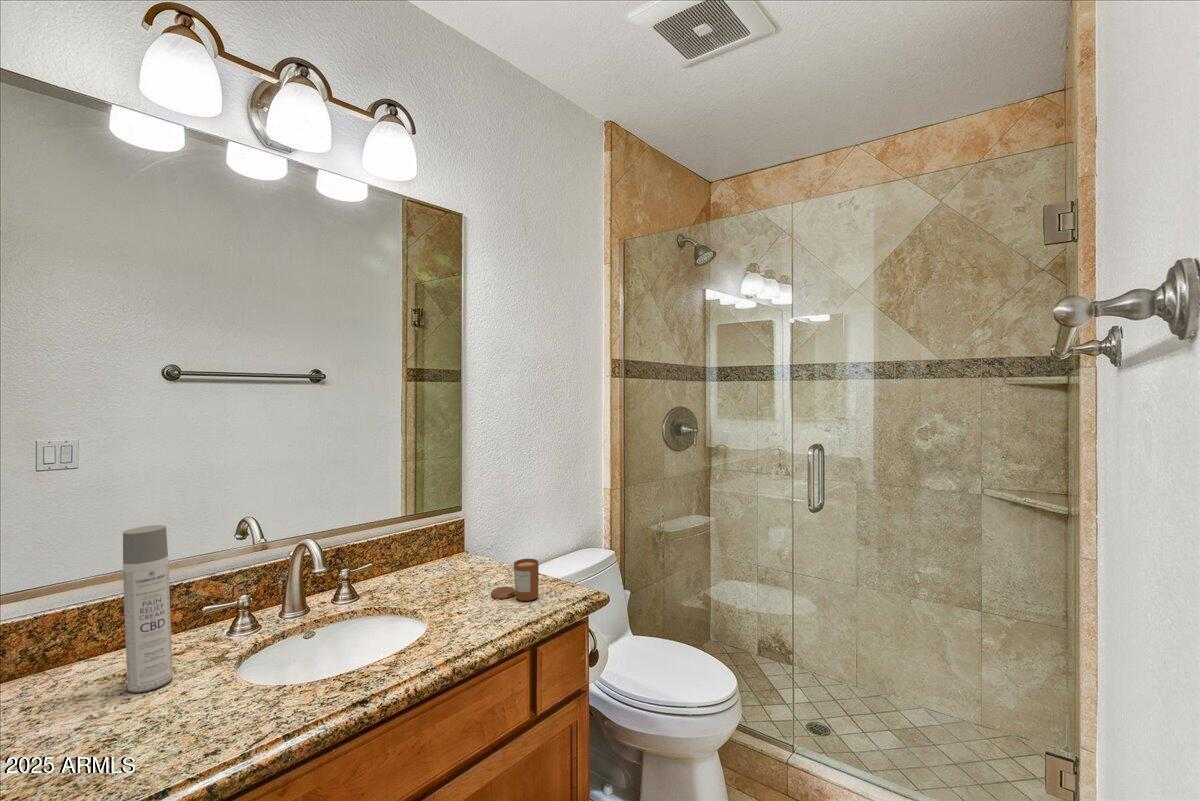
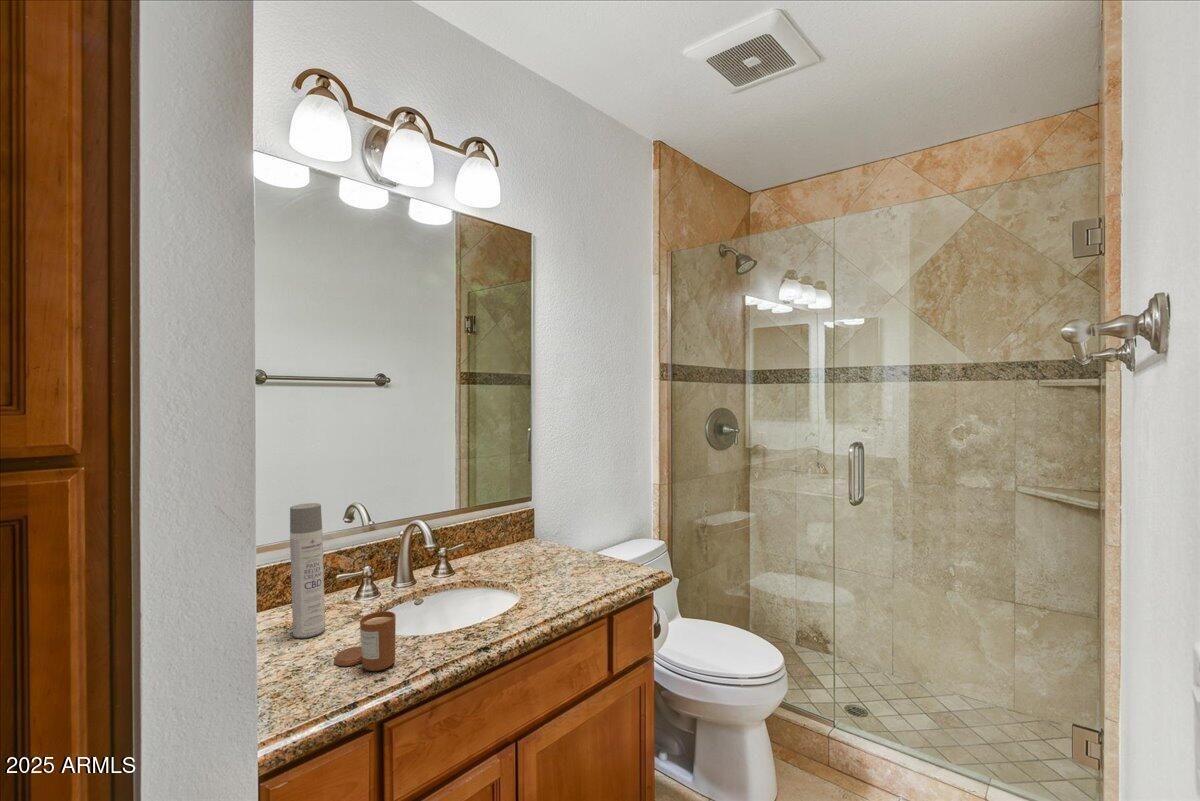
candle: present [491,559,539,601] -> present [334,611,396,671]

